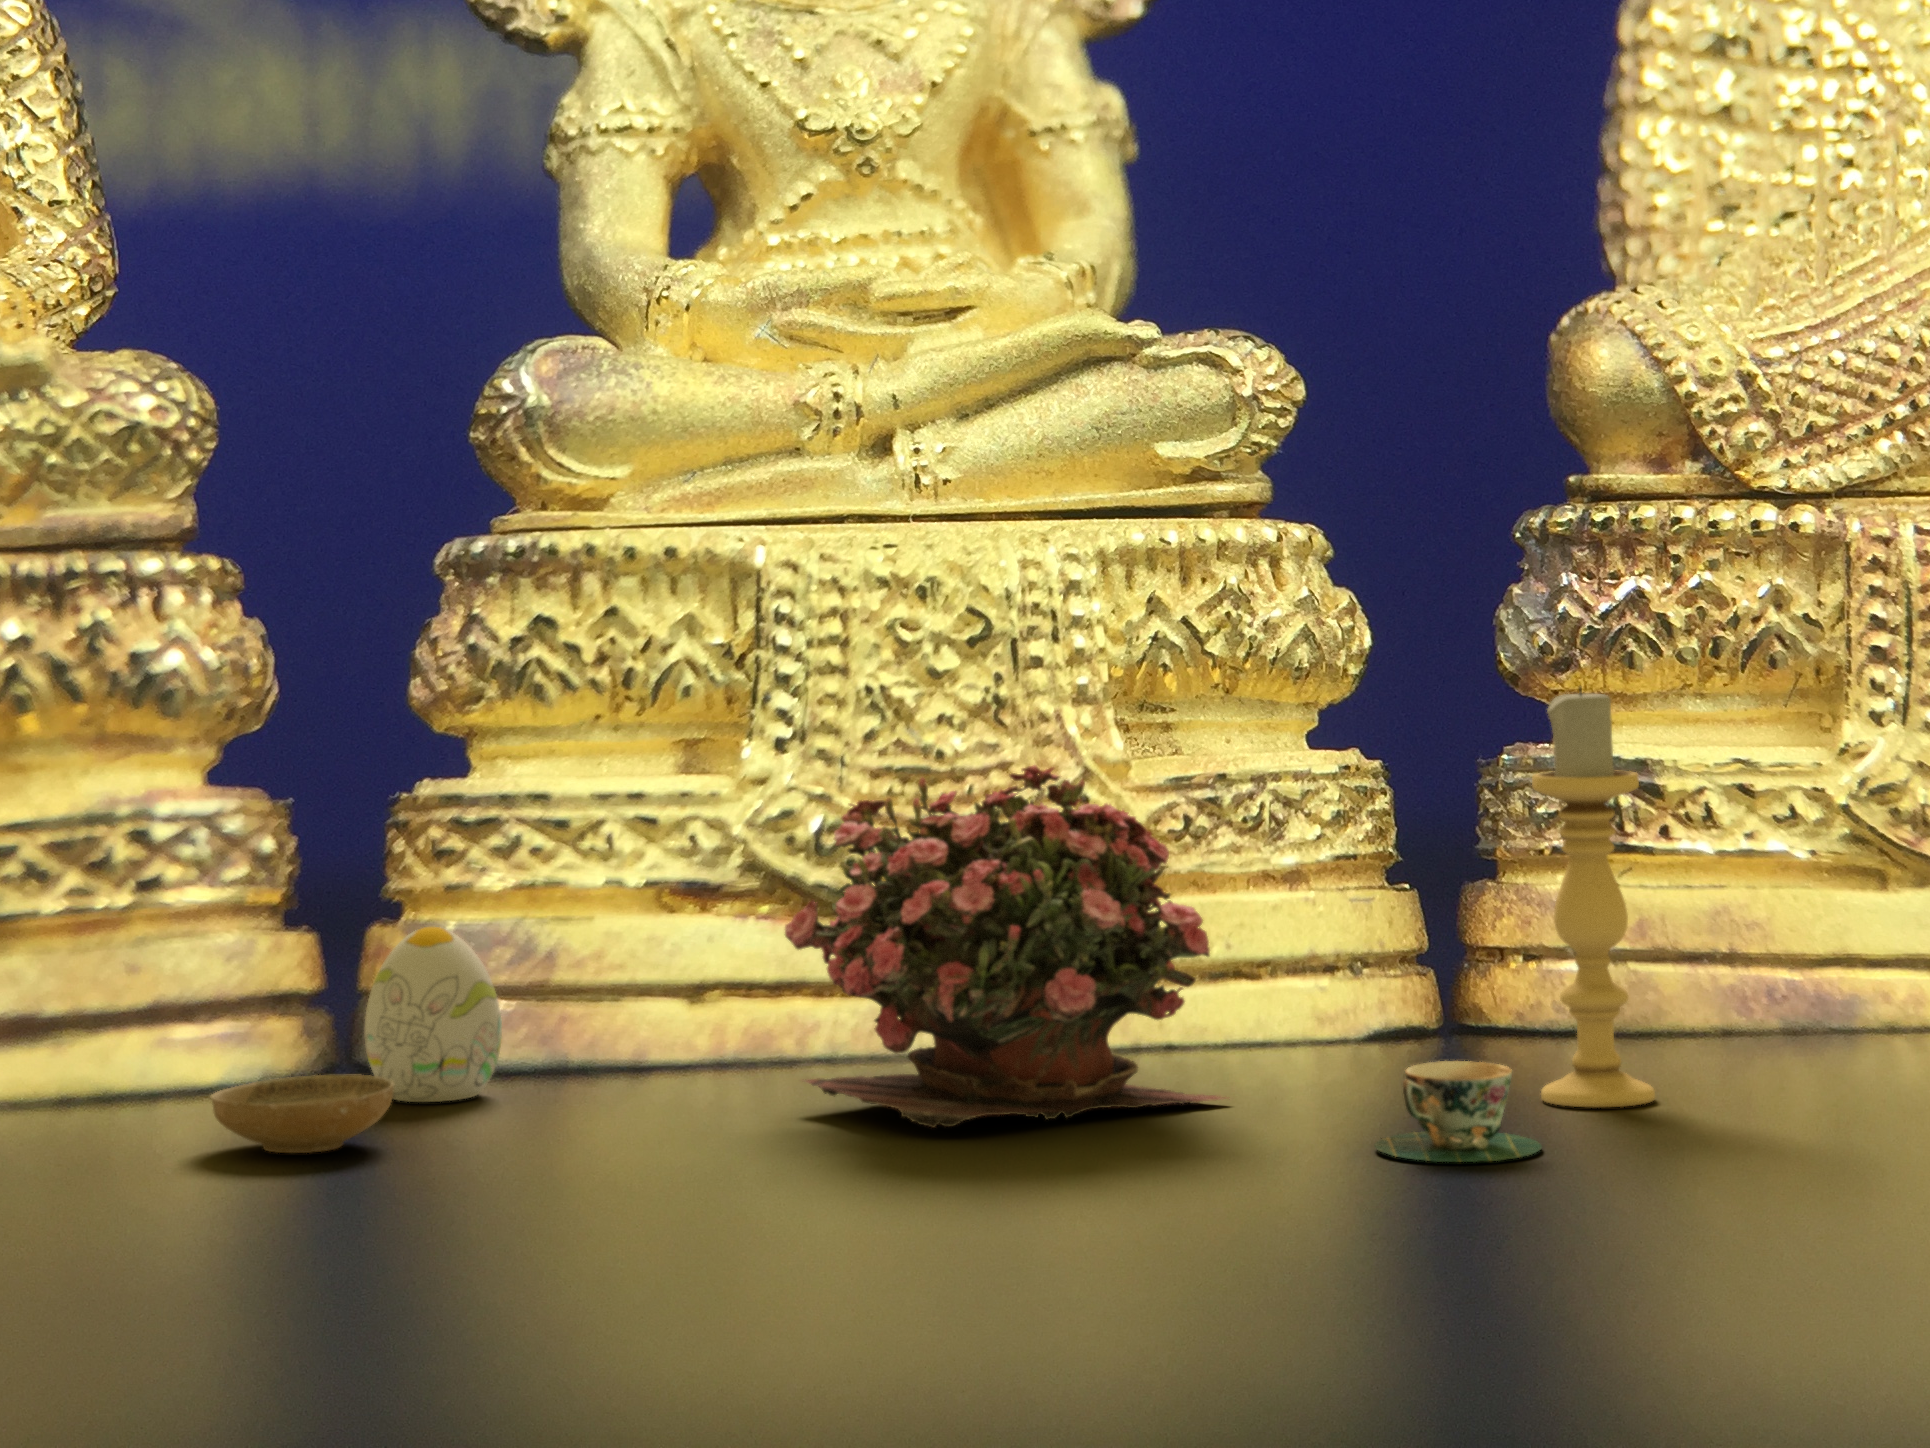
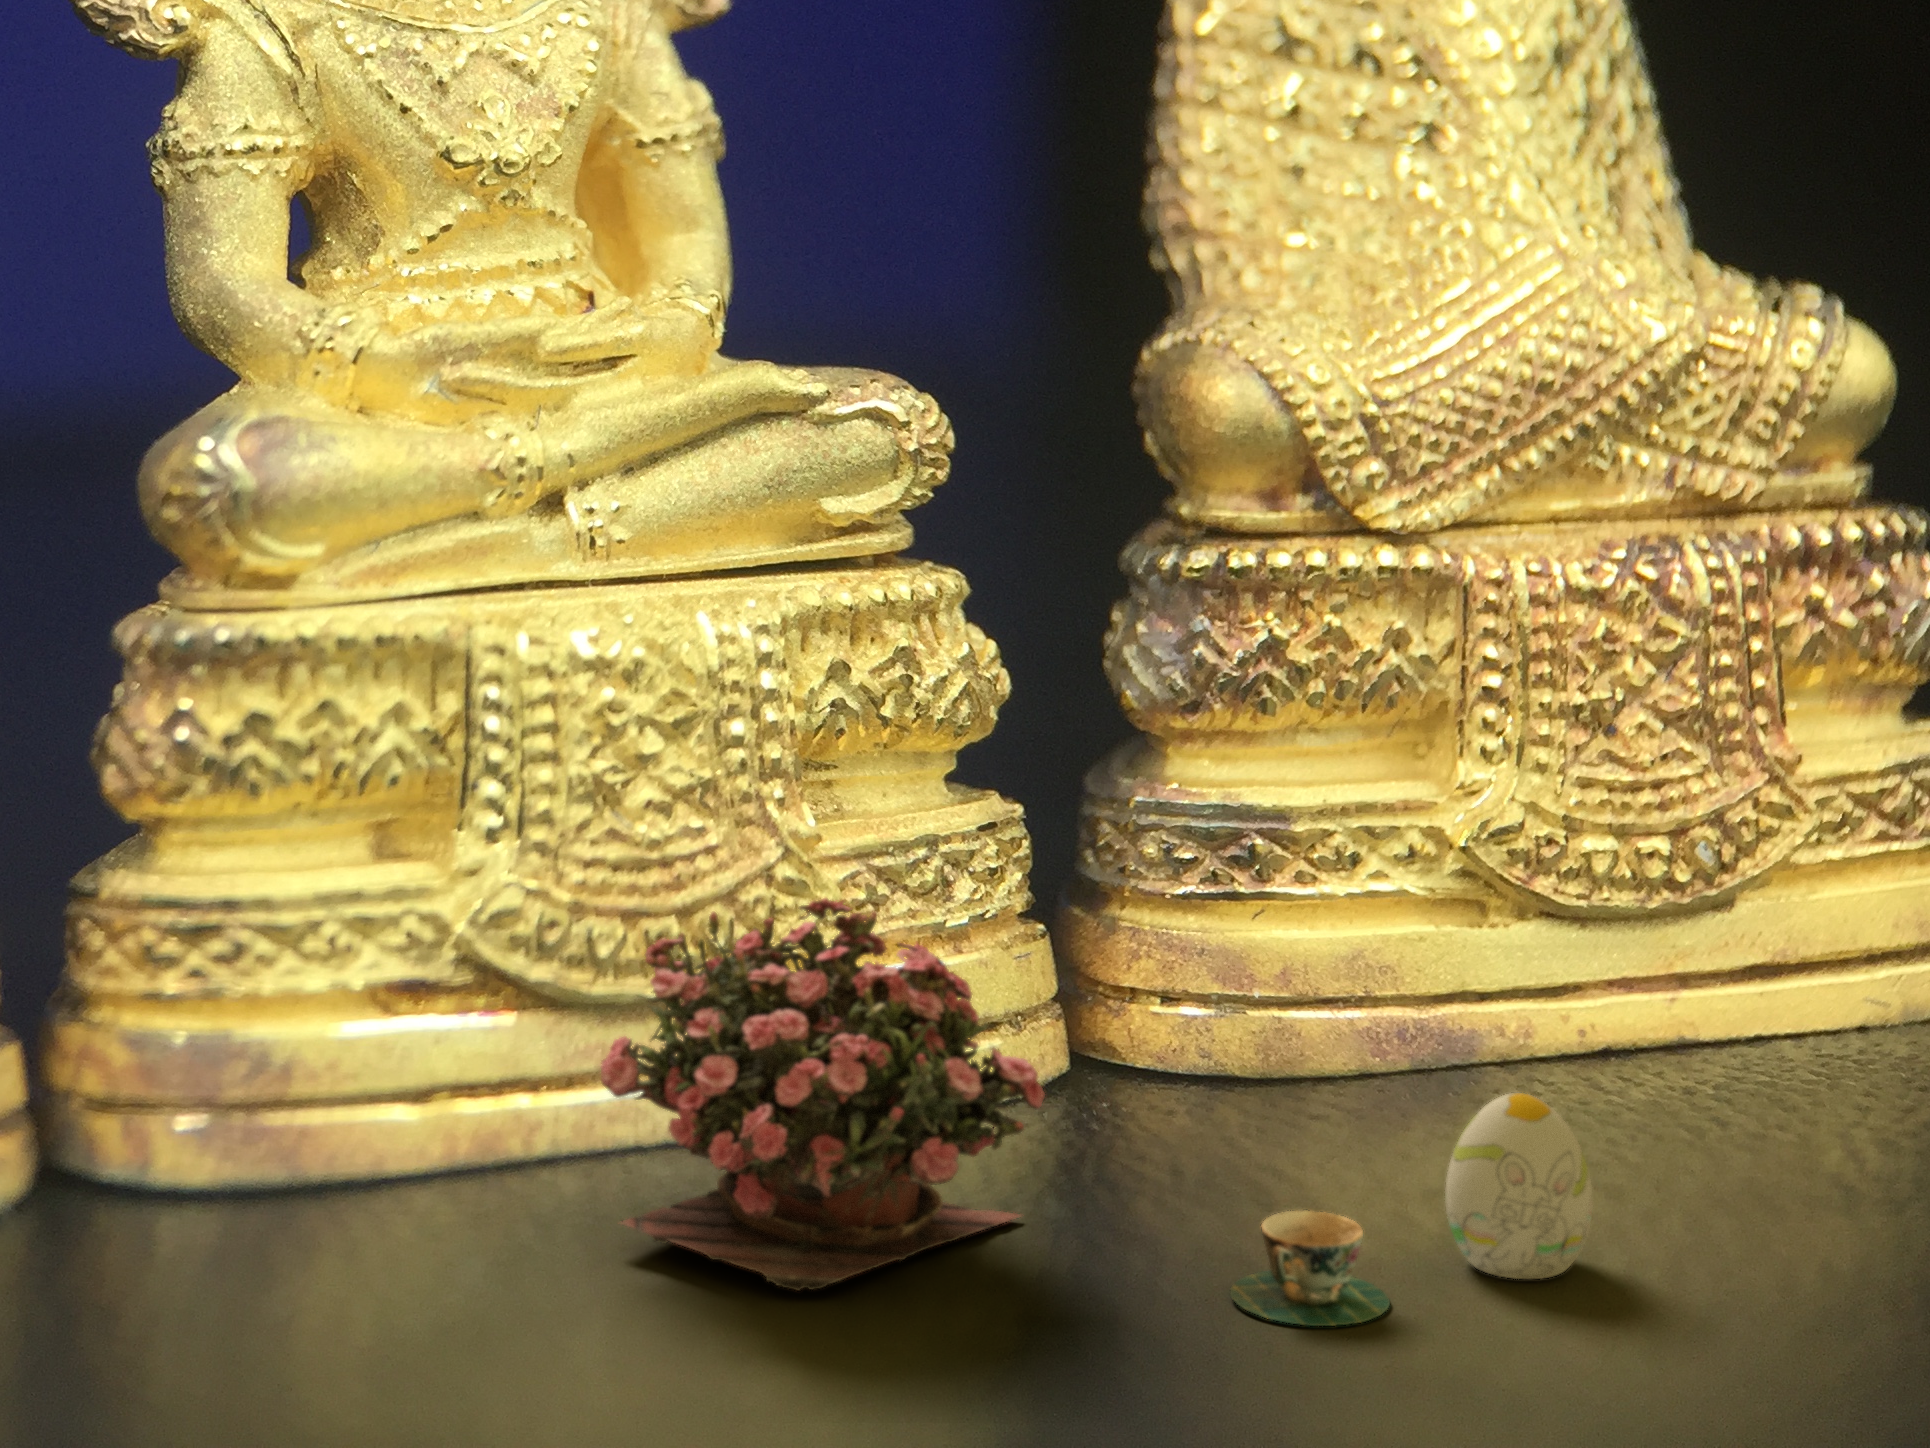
candle holder: present [1532,686,1655,1107] -> none [1302,817,1410,1215]
decorative egg: present [365,927,502,1102] -> present [1445,1093,1593,1279]
ceramic bowl: present [210,1075,394,1153] -> none [91,1260,277,1360]

